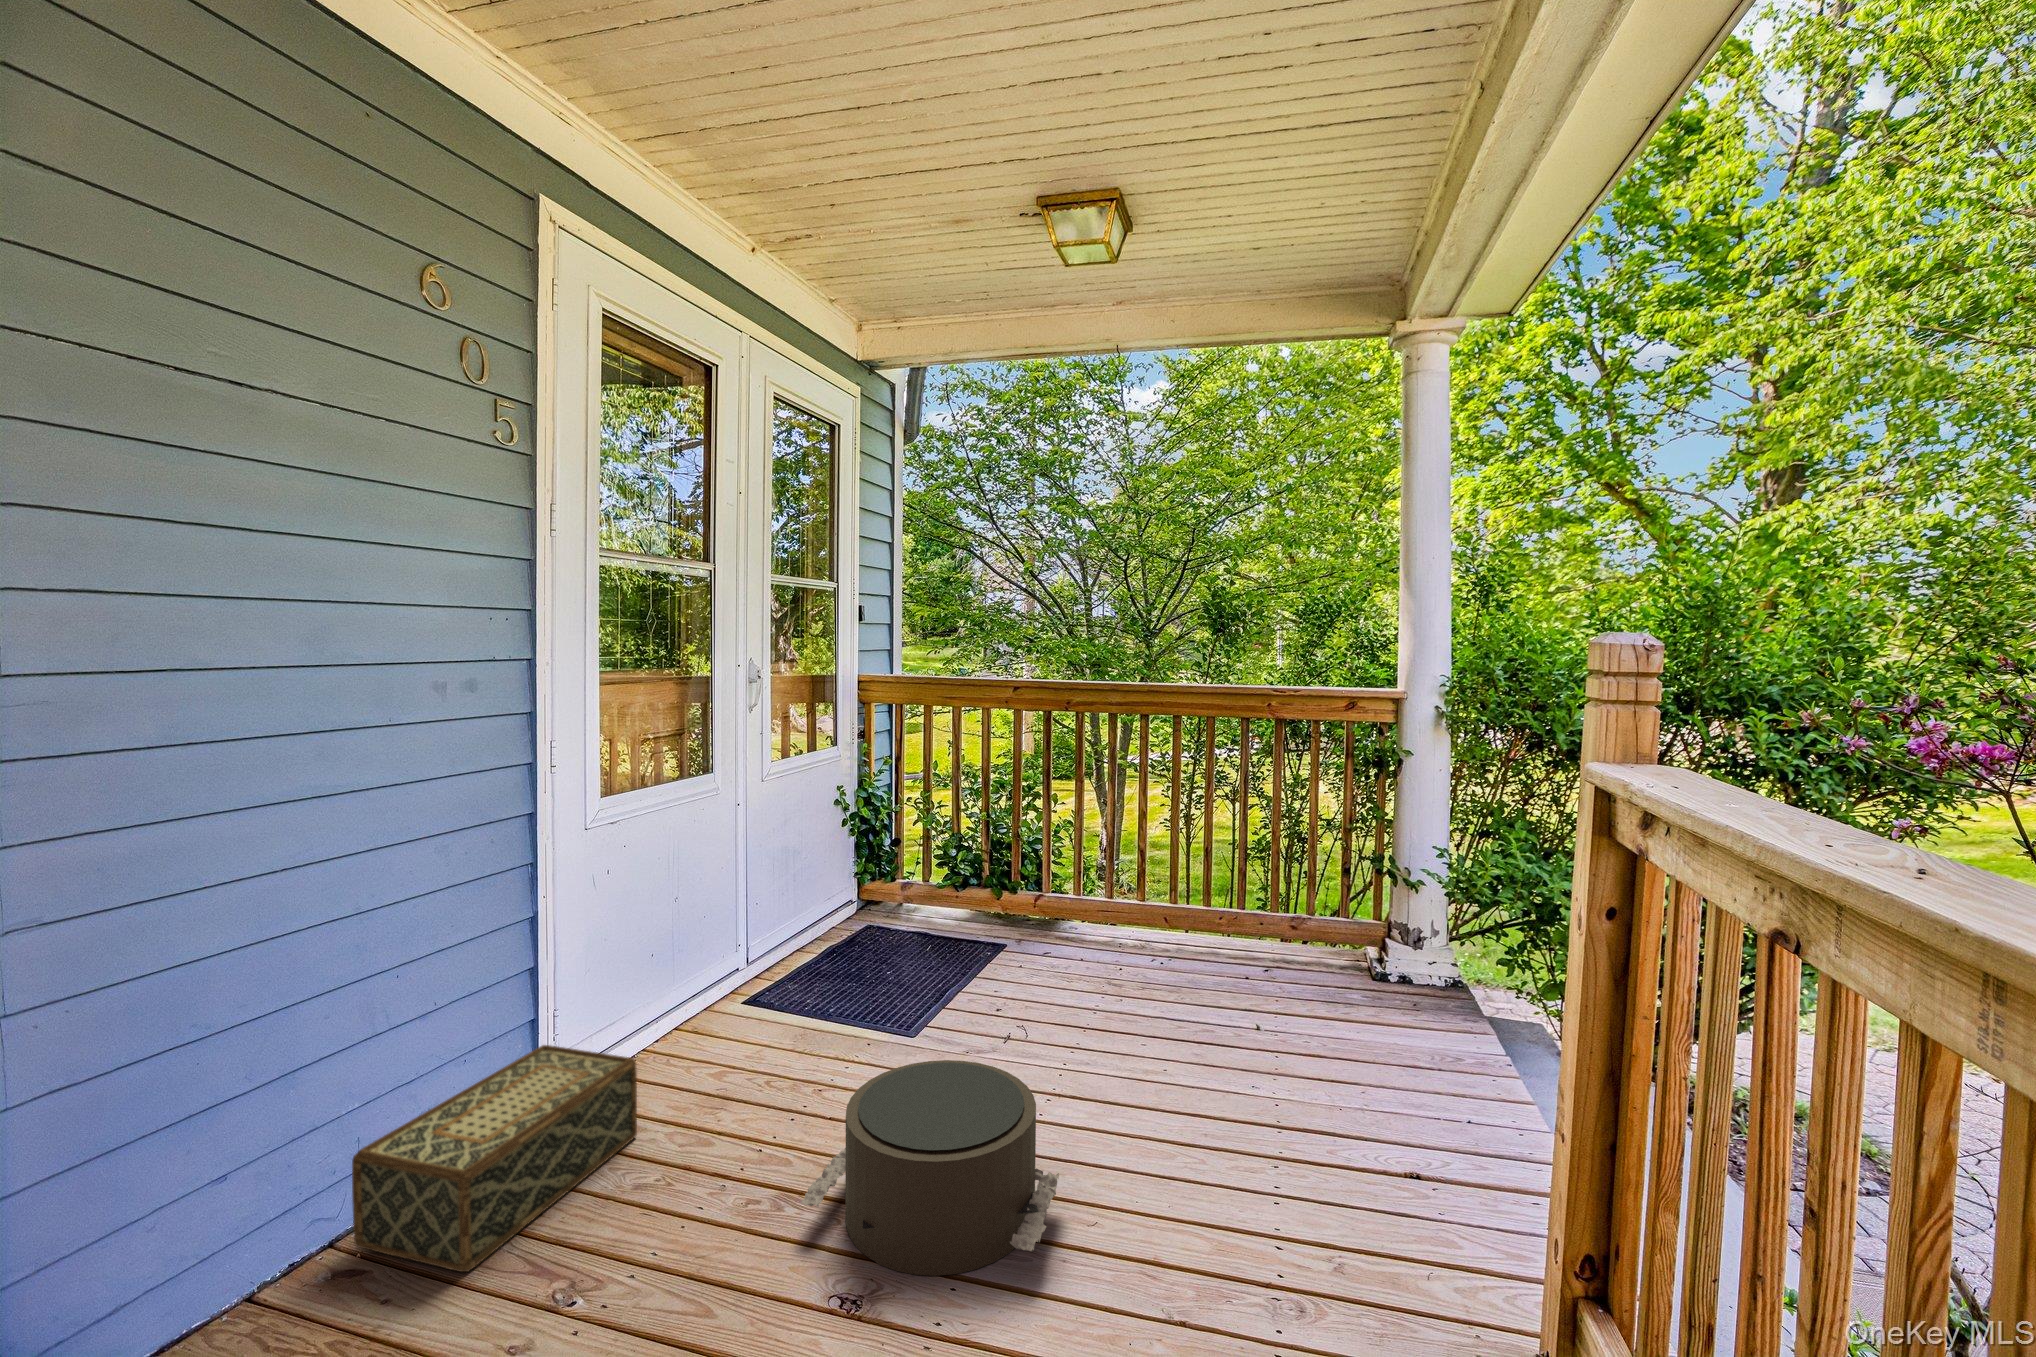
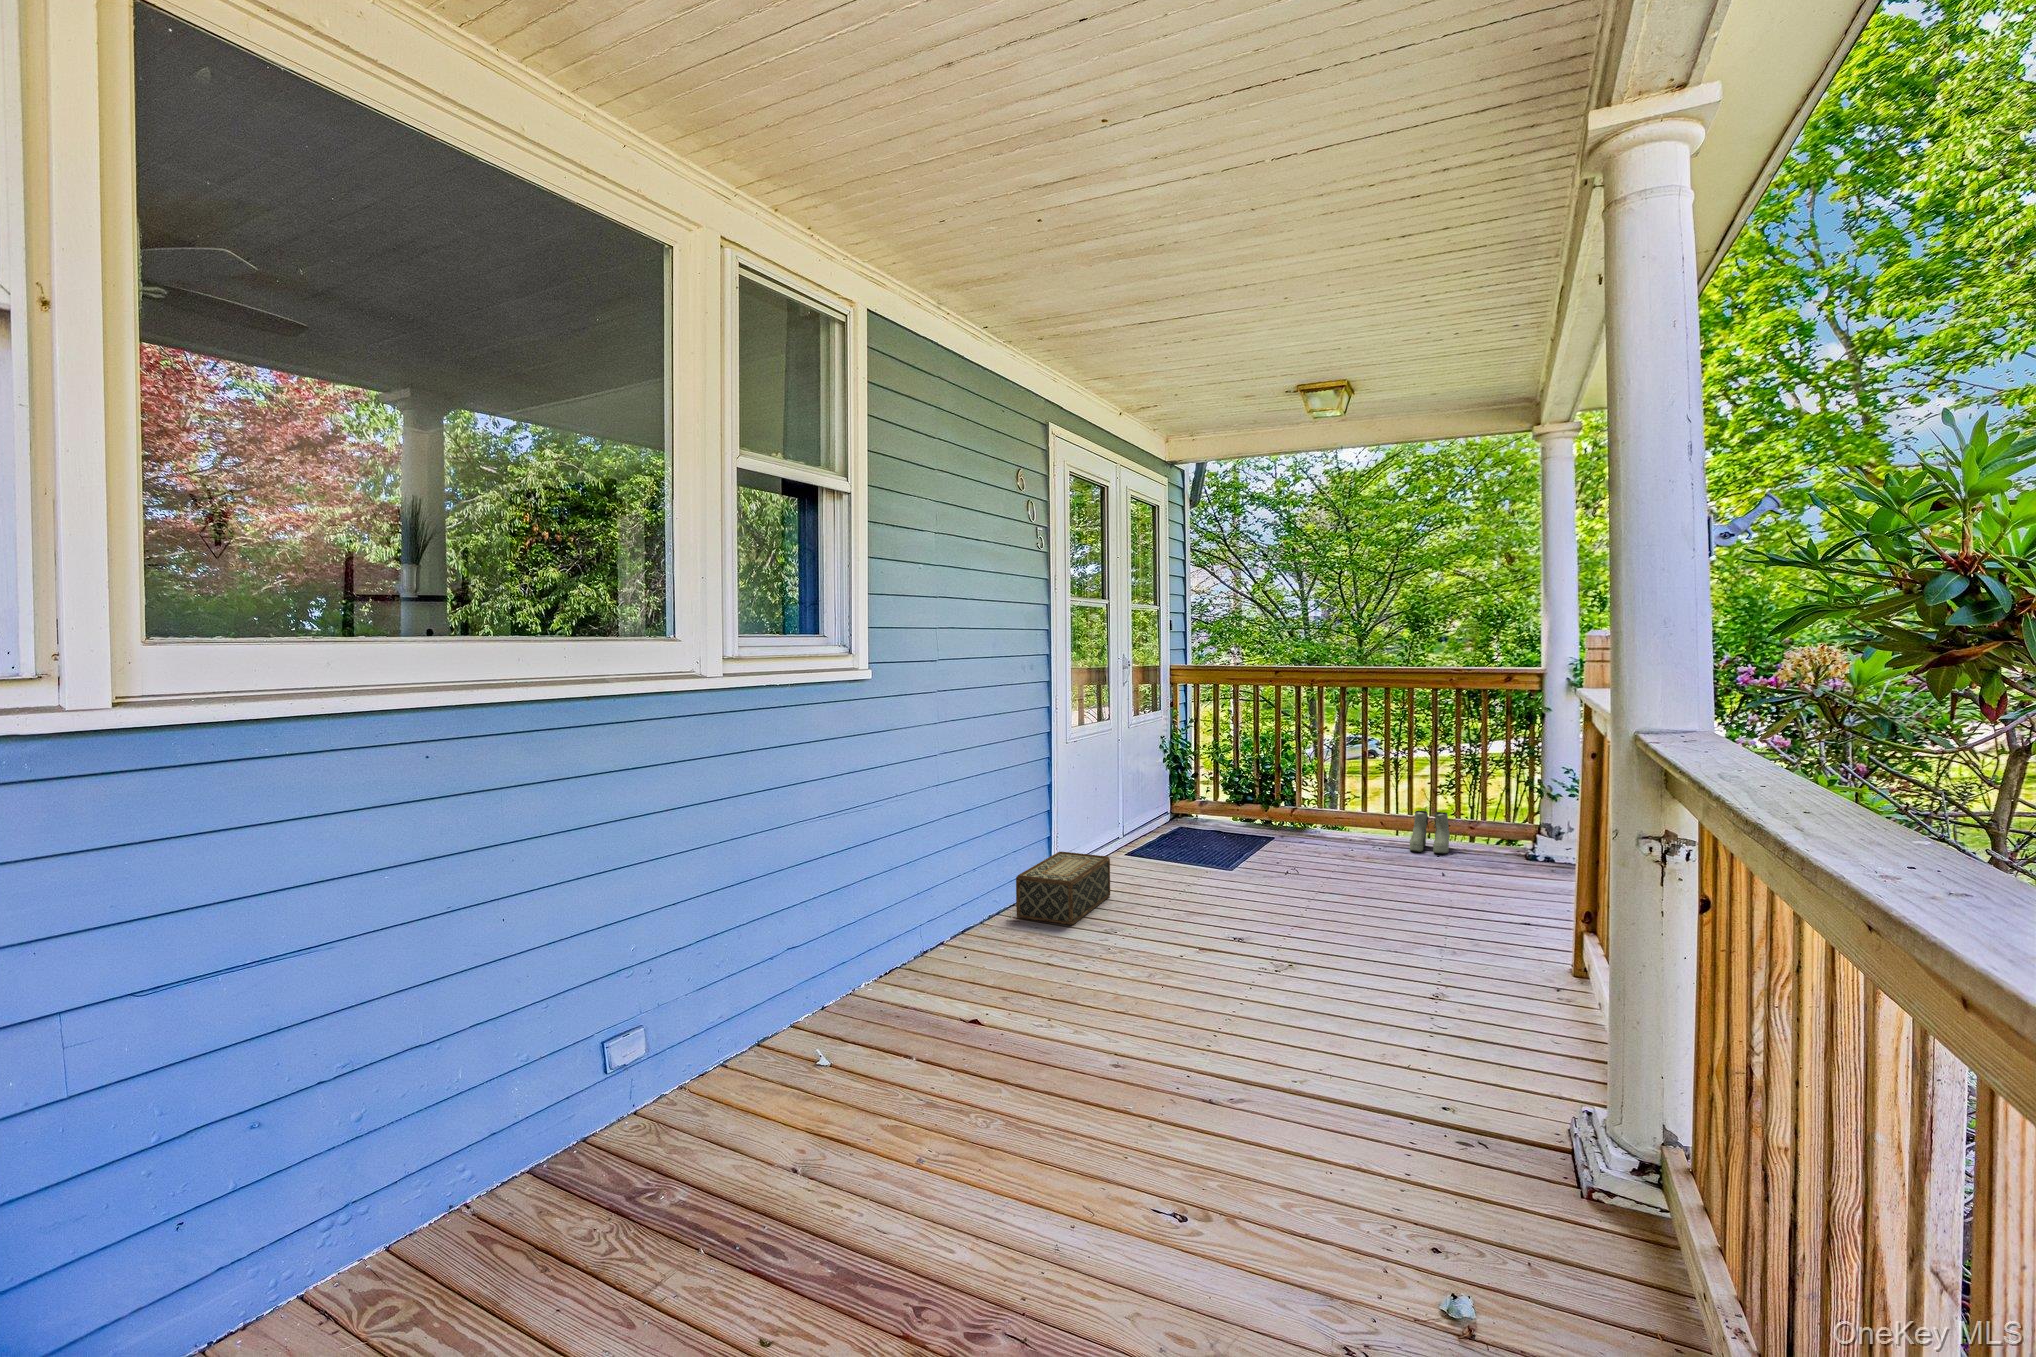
boots: none [1205,903,1262,975] -> present [1410,811,1450,854]
pouf: present [801,1060,1059,1276] -> none [1212,859,1335,936]

